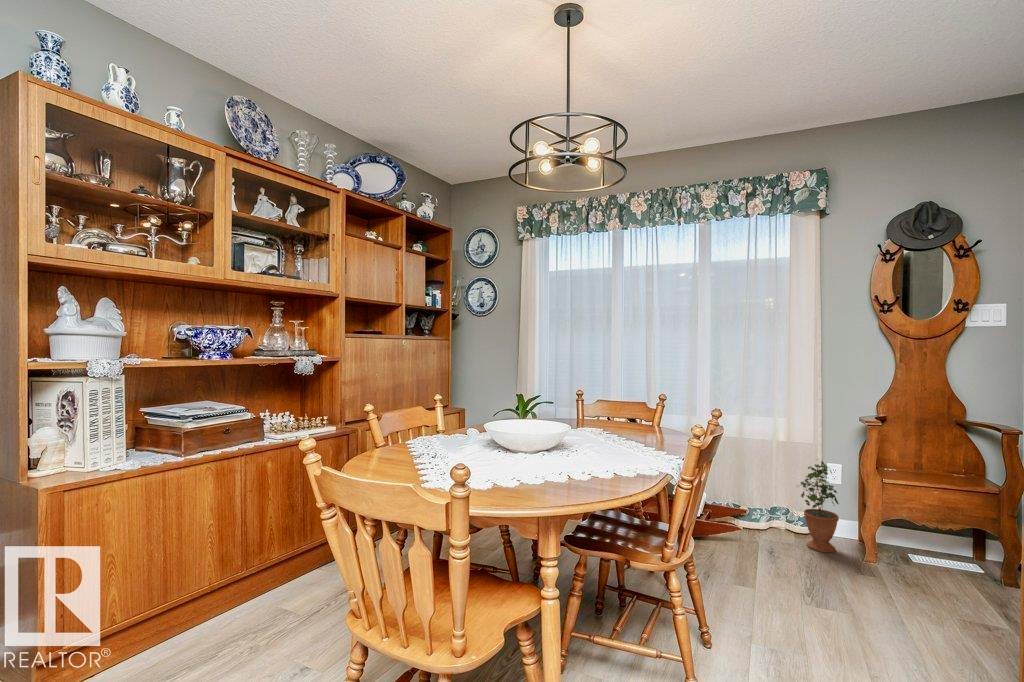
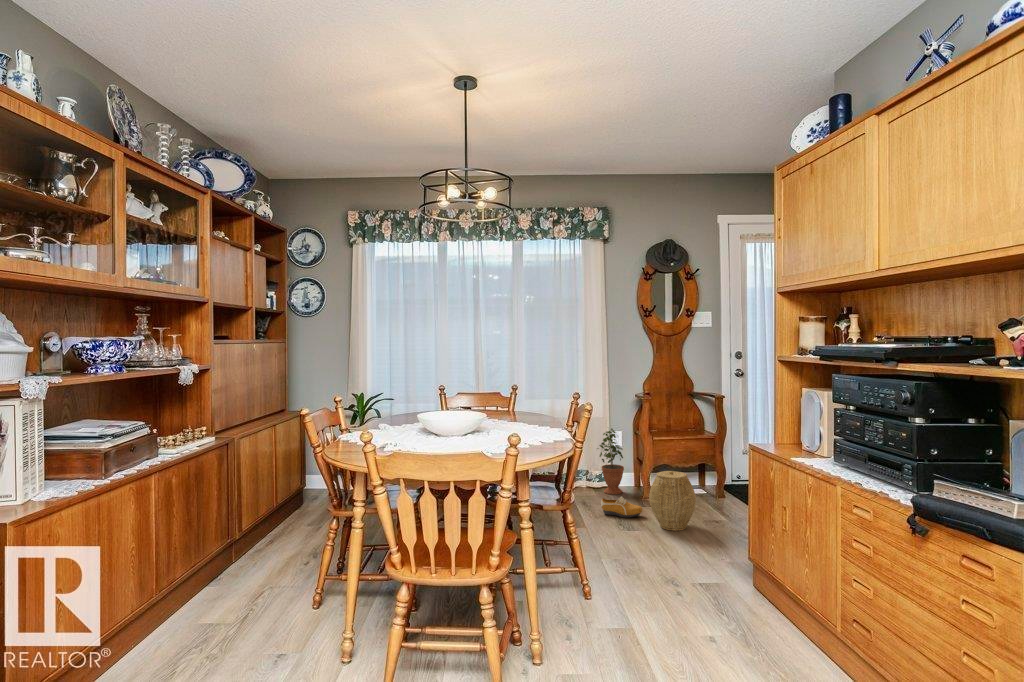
woven basket: none [857,540,944,641] -> present [649,471,696,531]
shoe: none [786,557,851,596] -> present [601,497,642,518]

